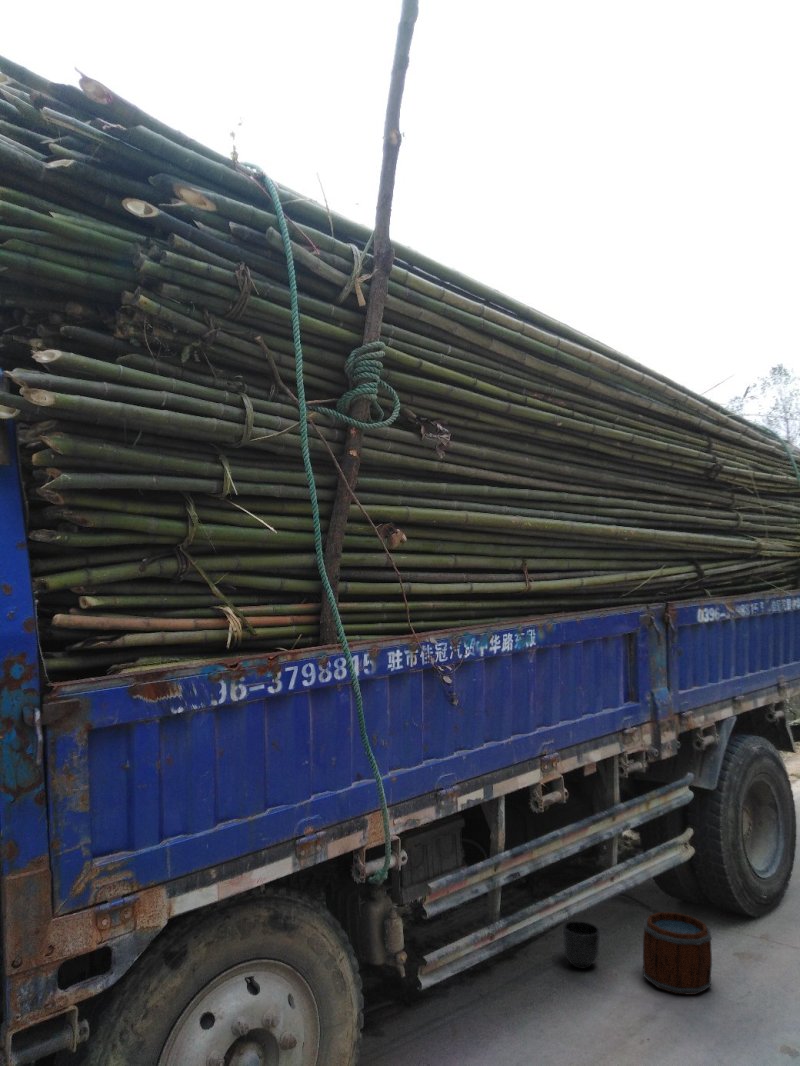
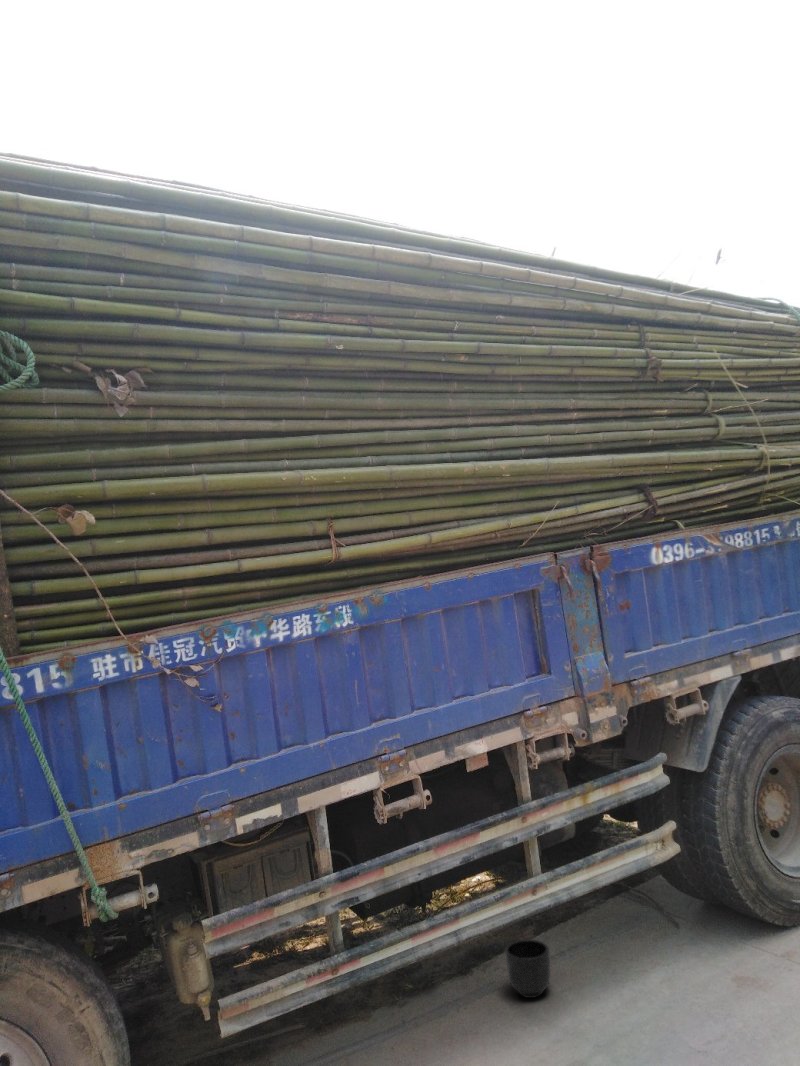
bucket: present [643,912,712,995] -> none [590,928,681,1034]

